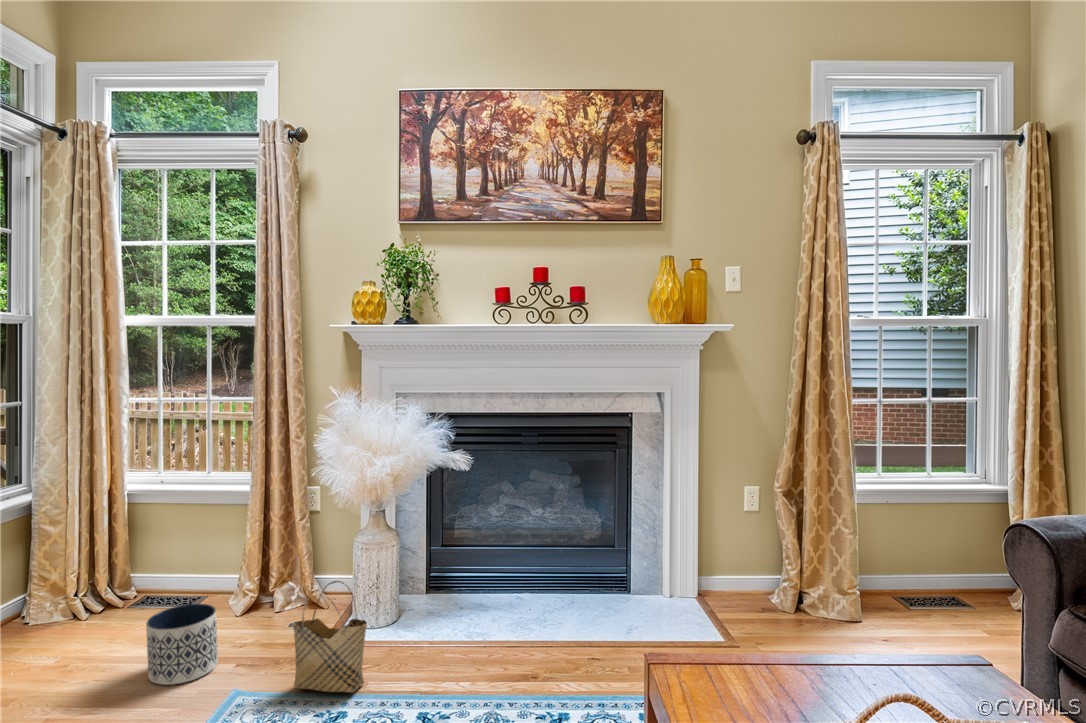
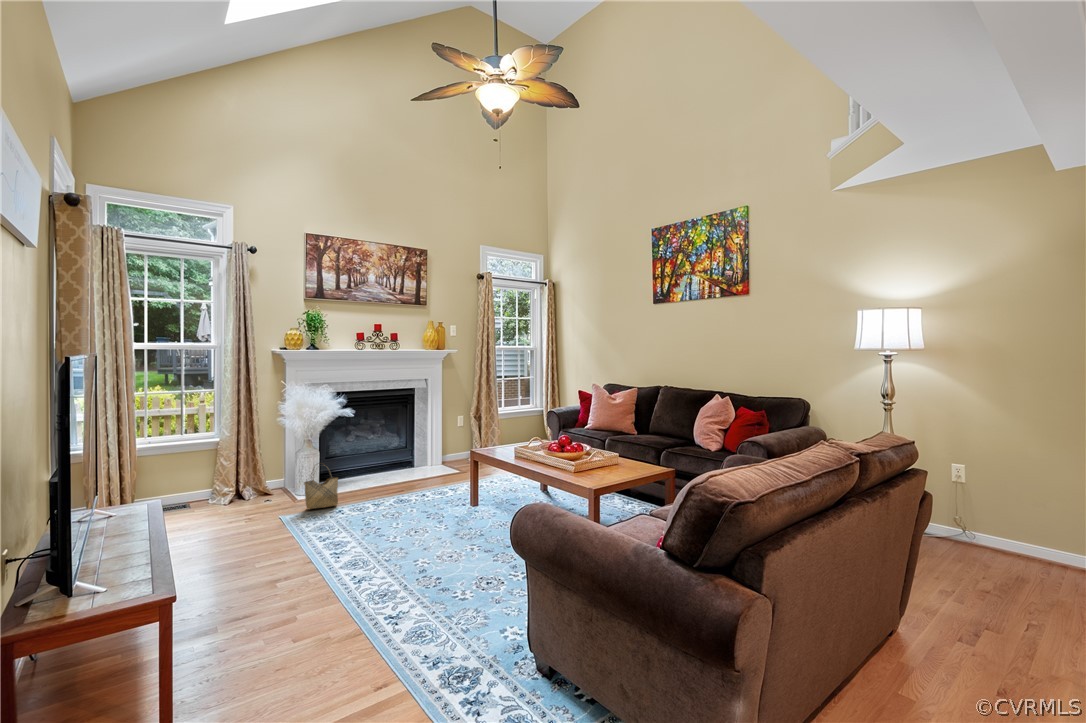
planter: present [146,604,218,685] -> none [217,488,252,524]

